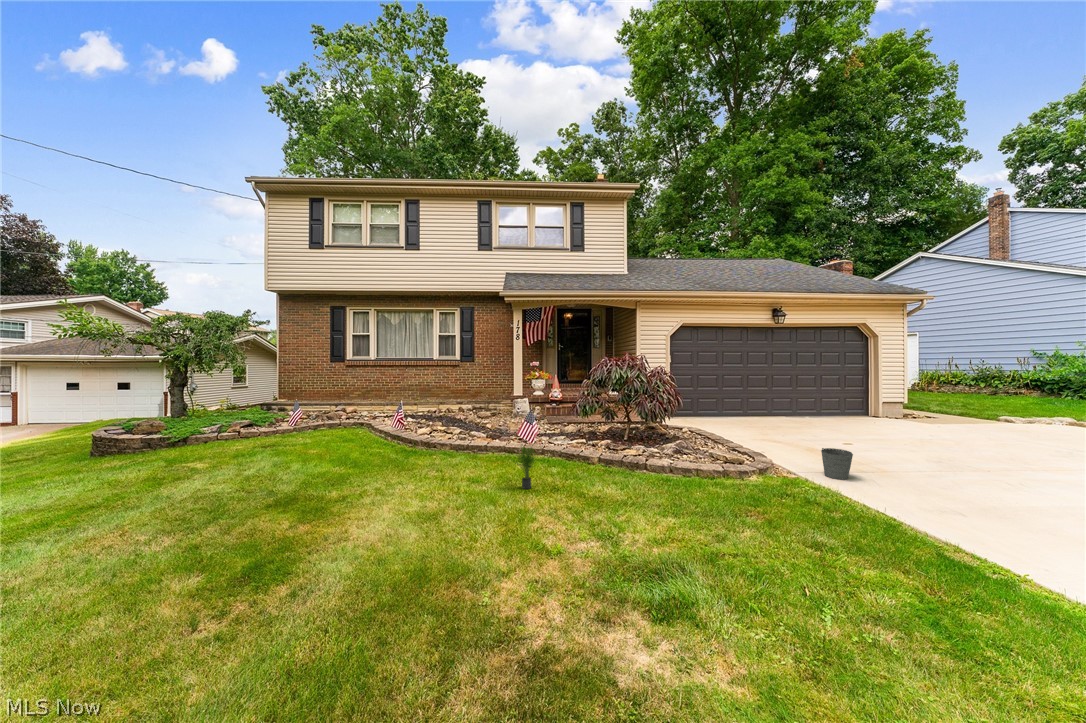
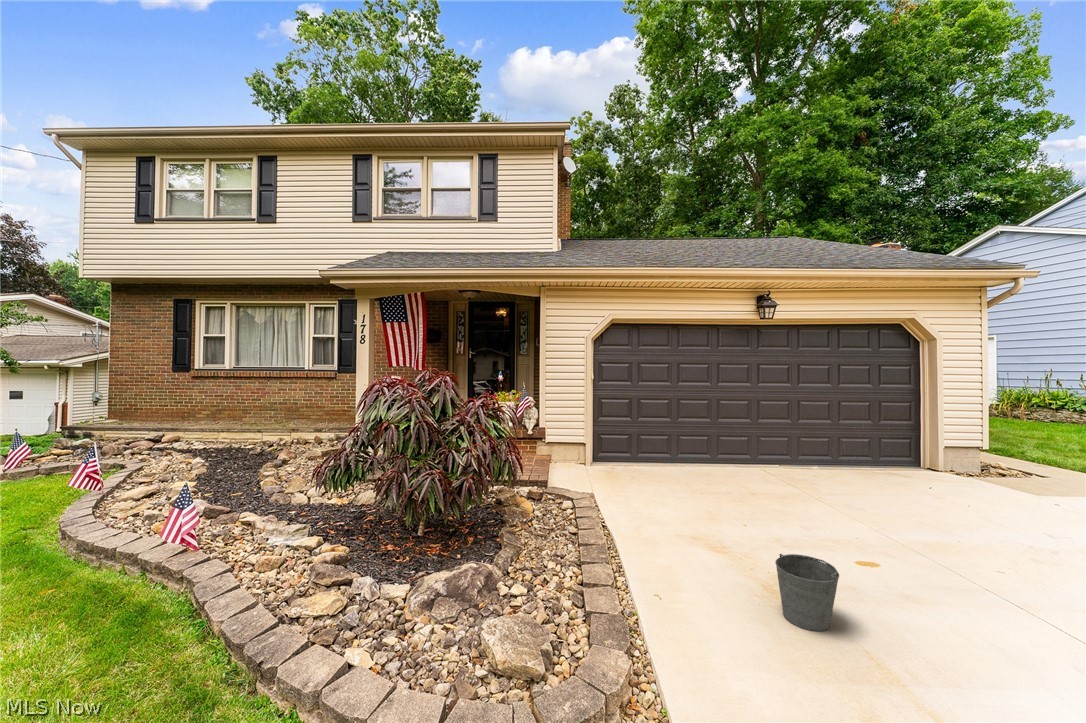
potted plant: present [515,445,535,489] -> none [78,529,164,633]

